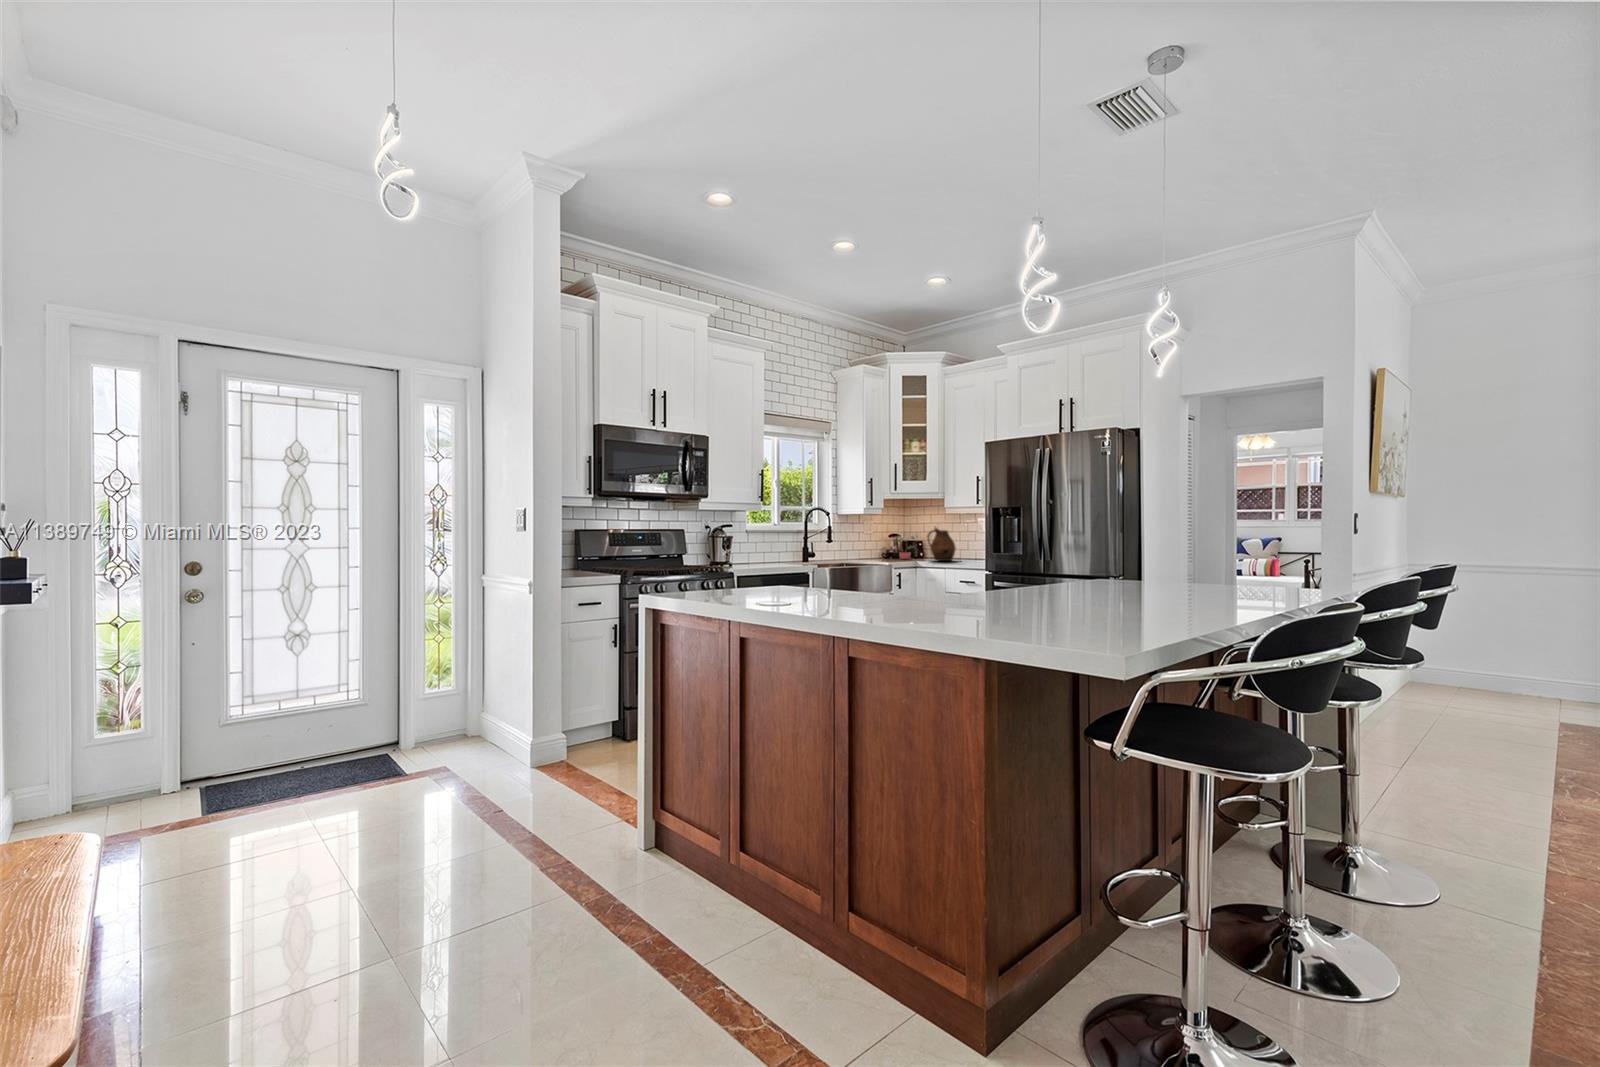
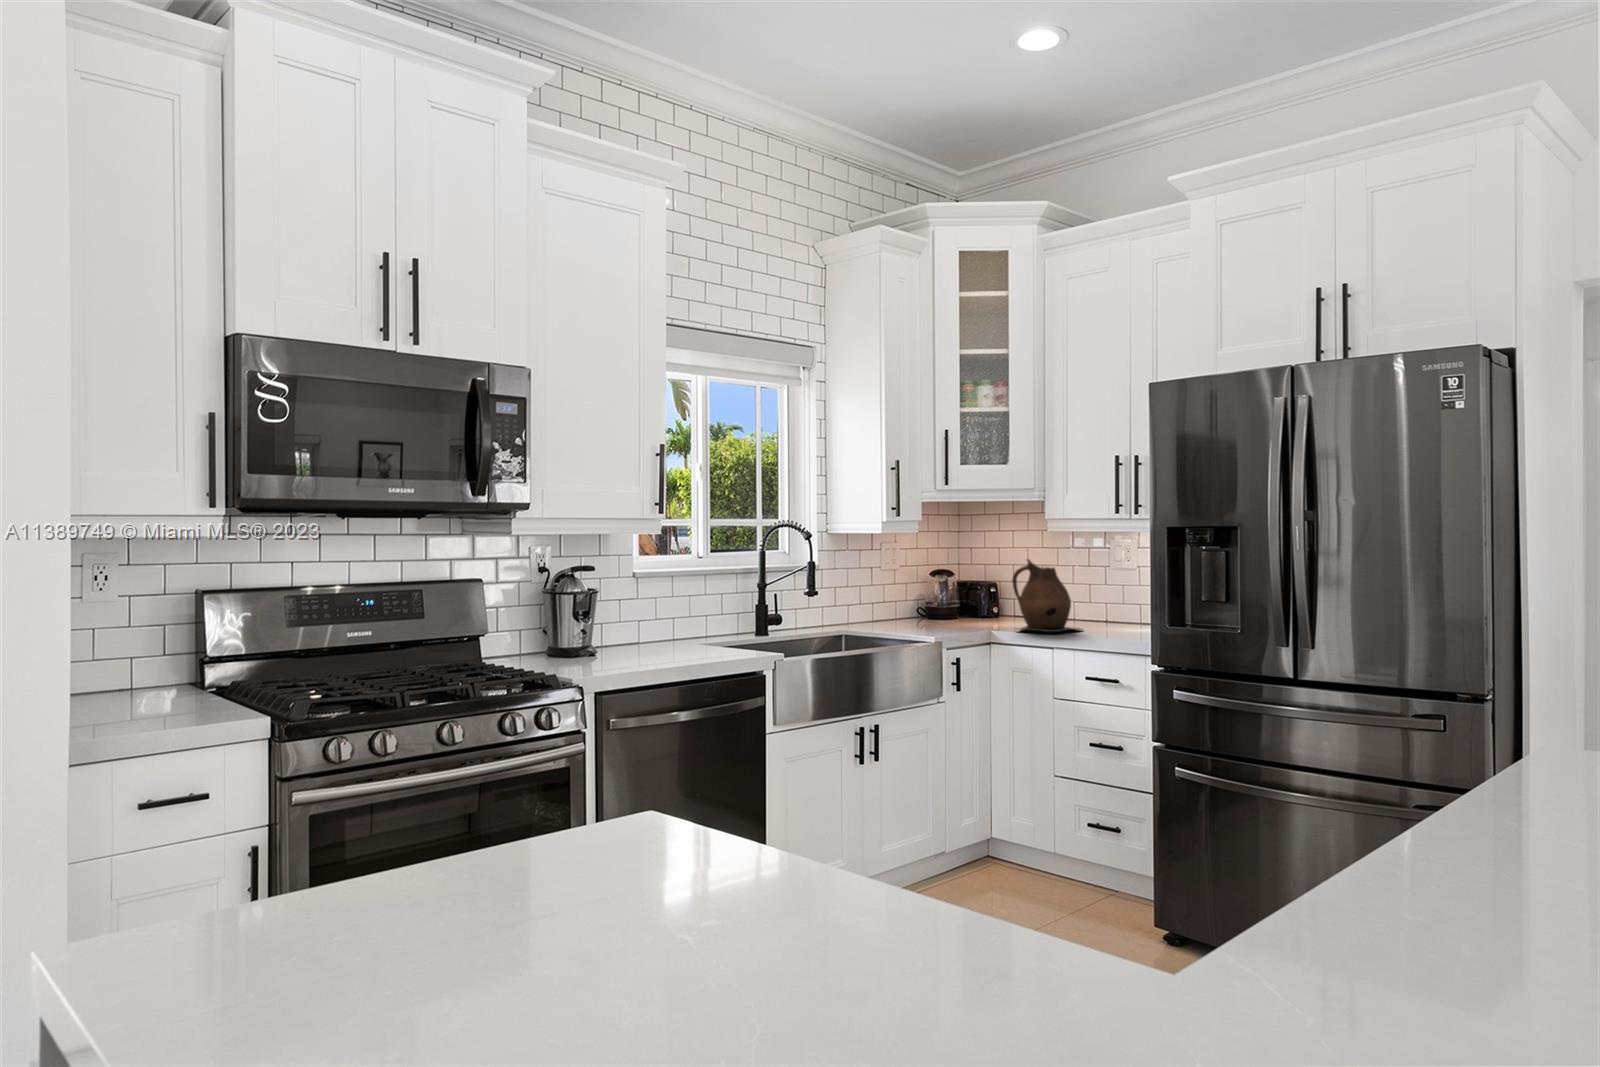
potted plant: present [889,533,917,559] -> none [919,566,992,621]

